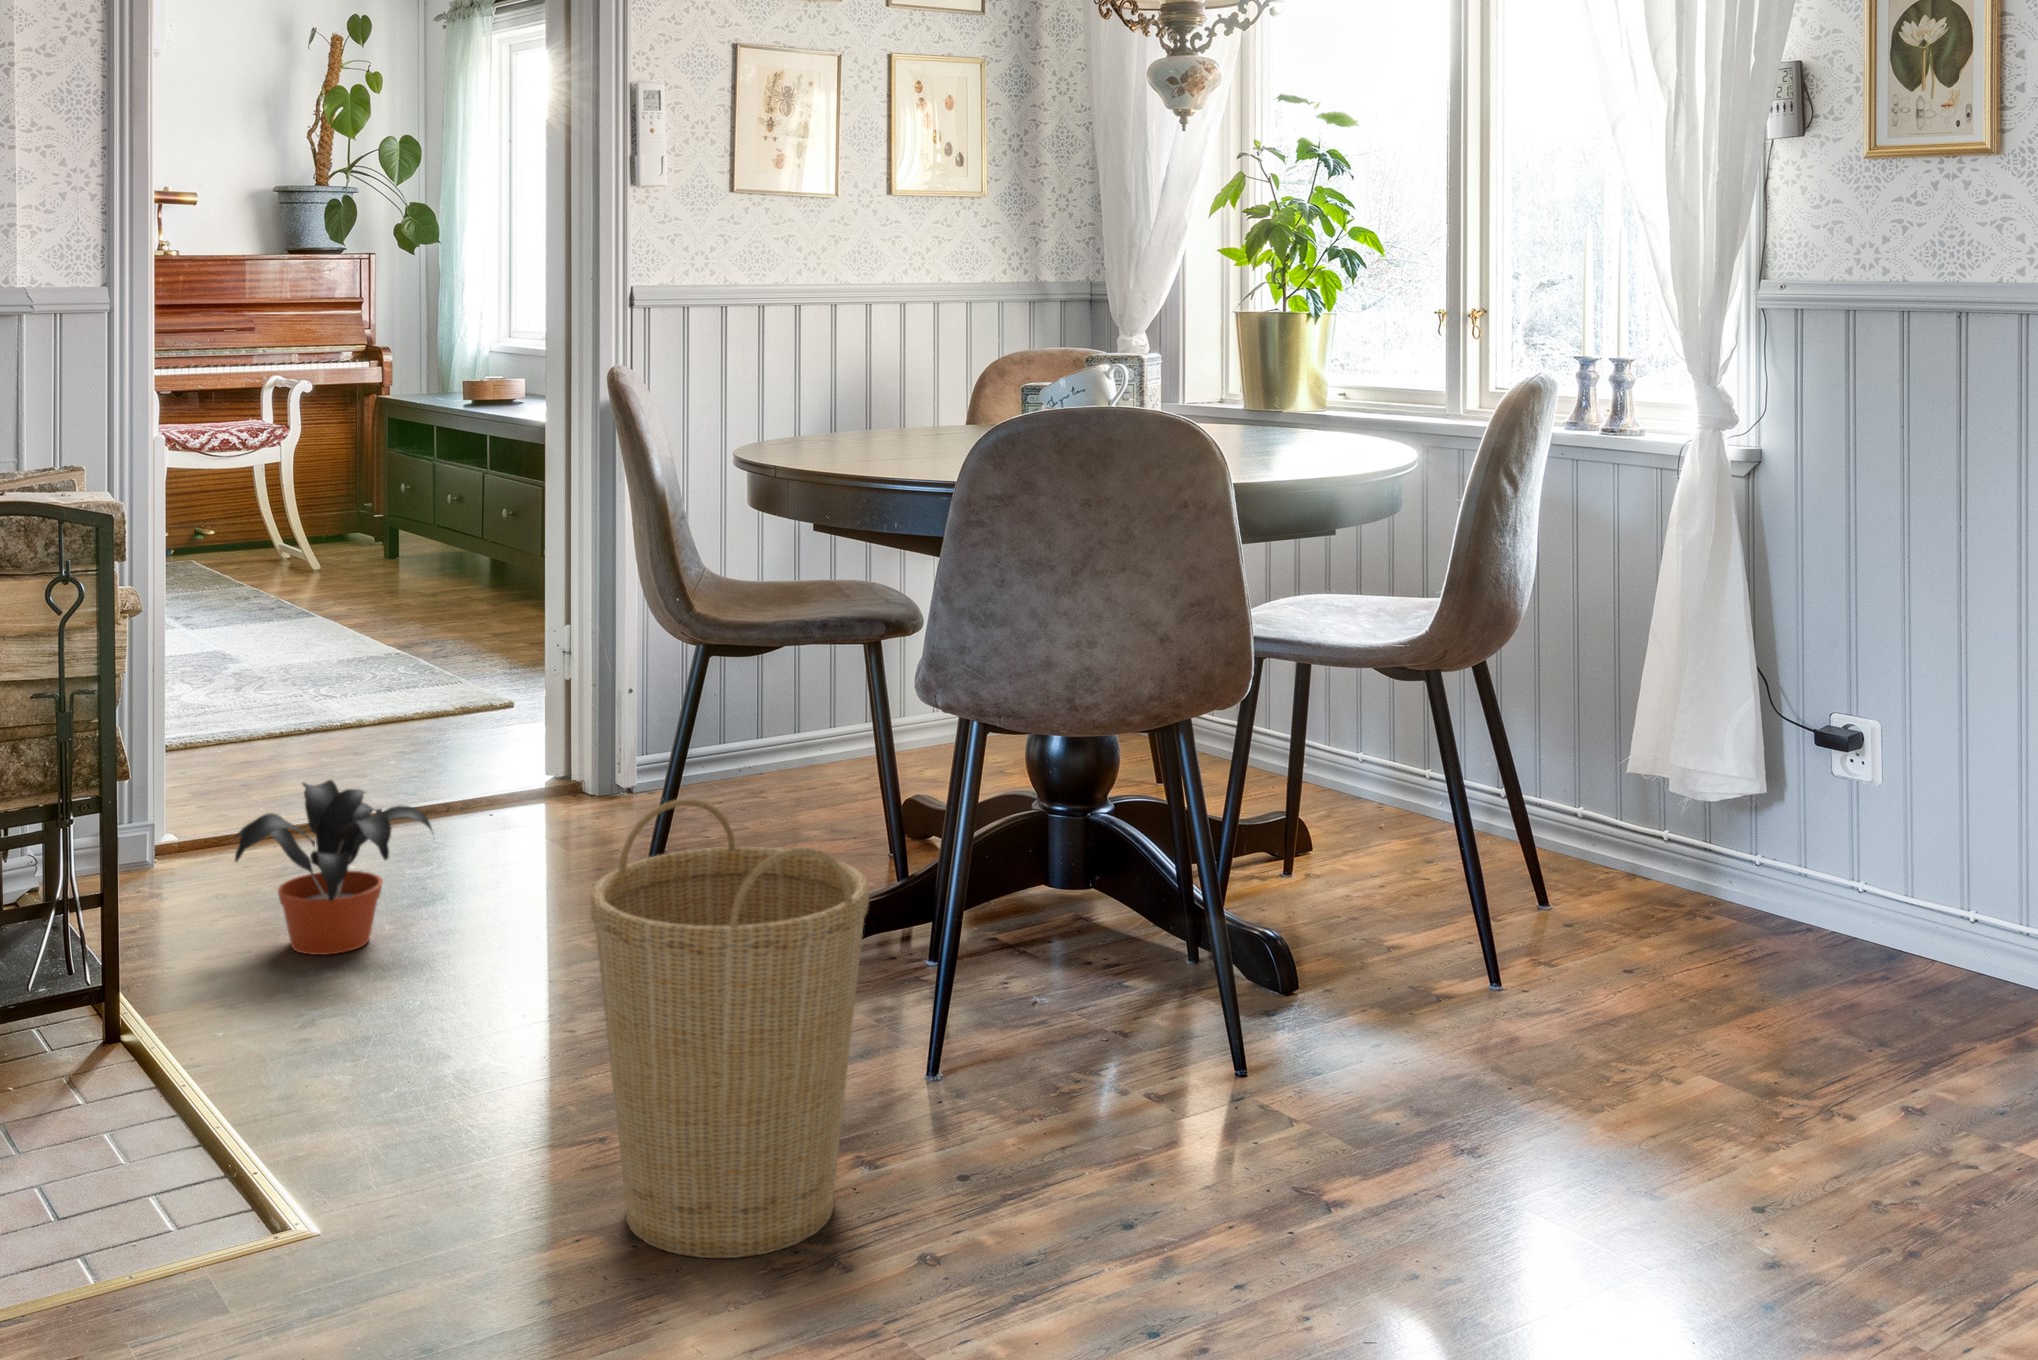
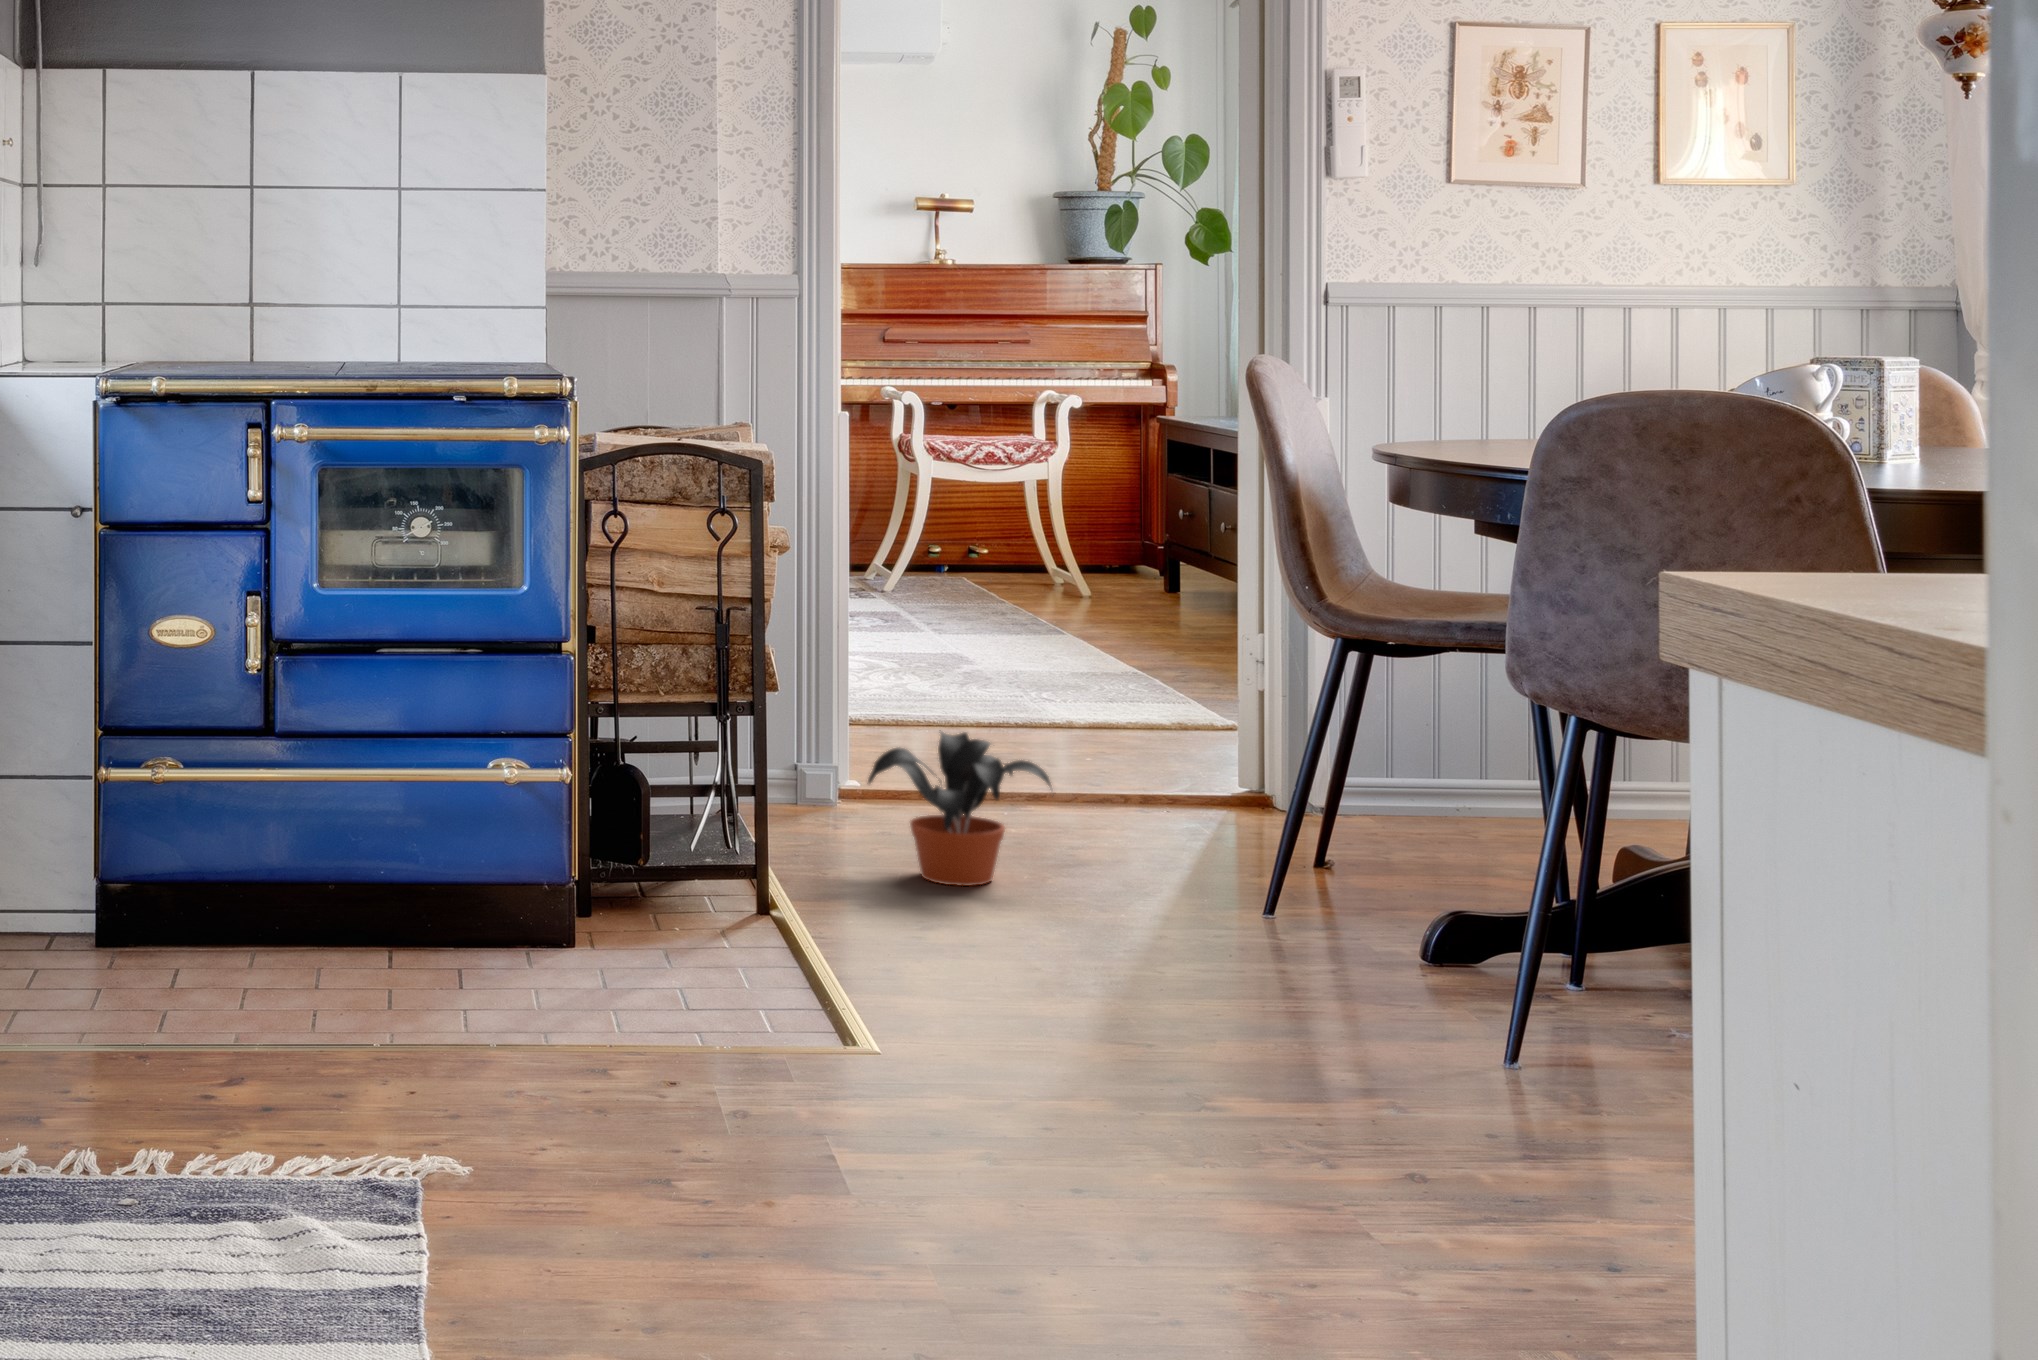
basket: present [591,799,869,1258] -> none [1087,727,1352,1129]

